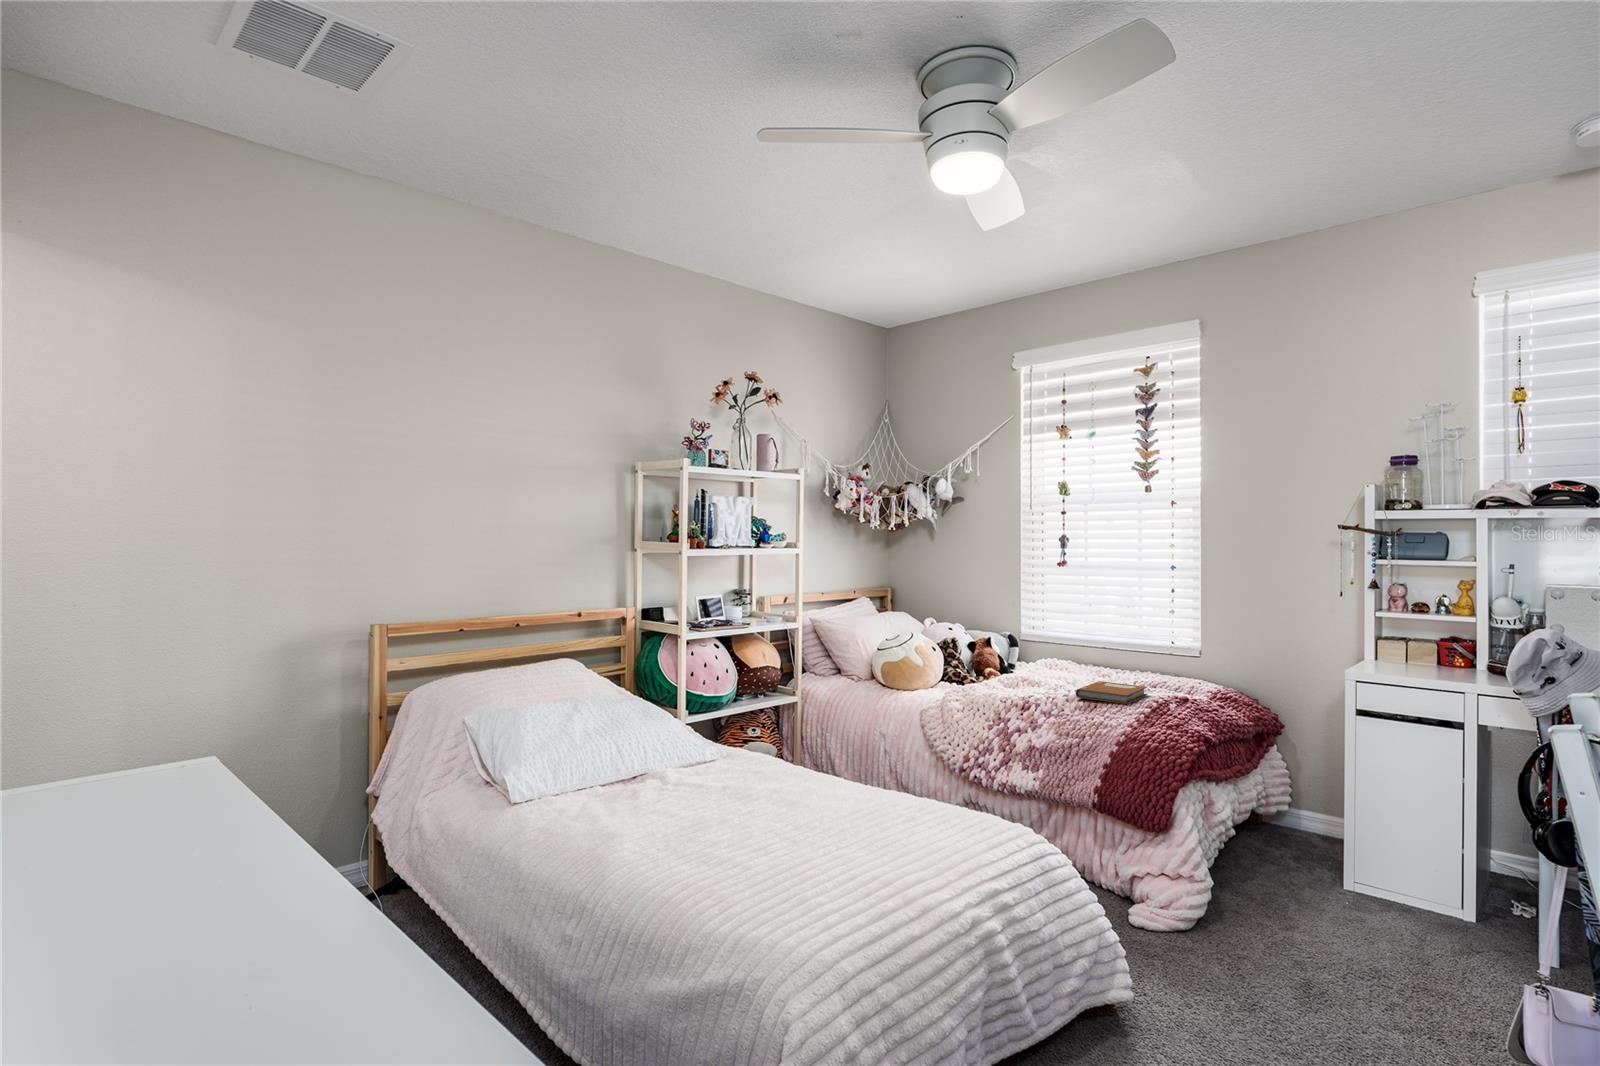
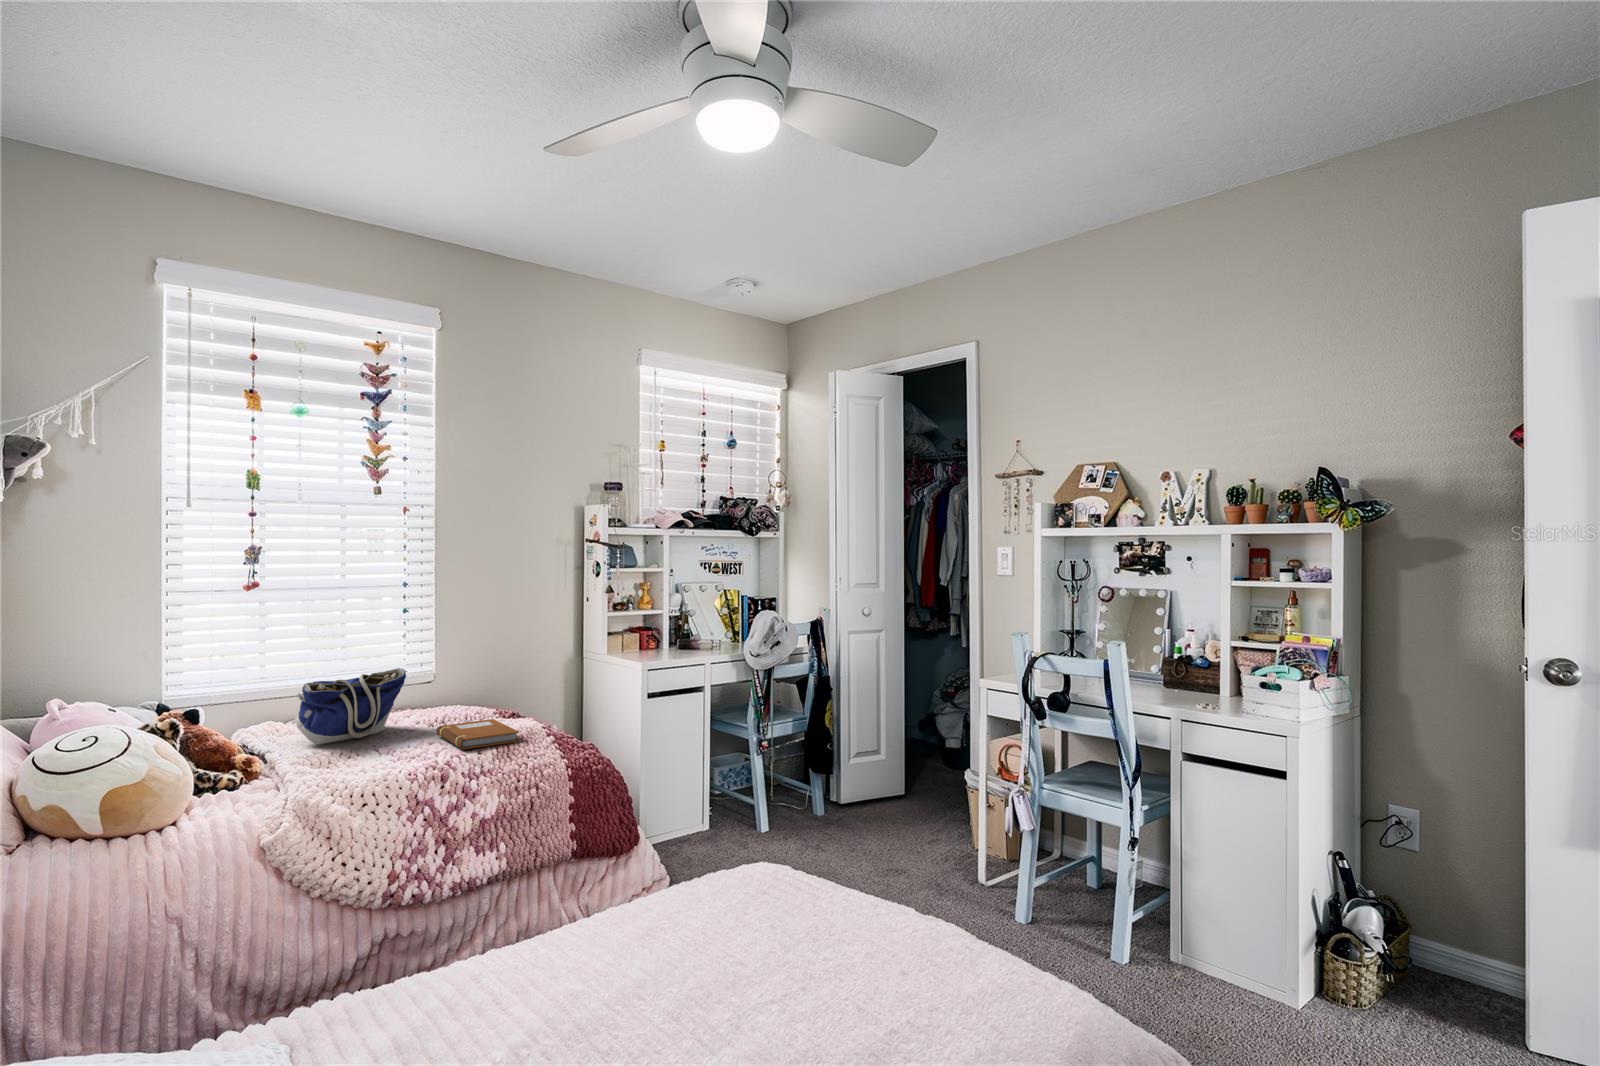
tote bag: none [1020,630,1102,682] -> present [295,668,406,743]

